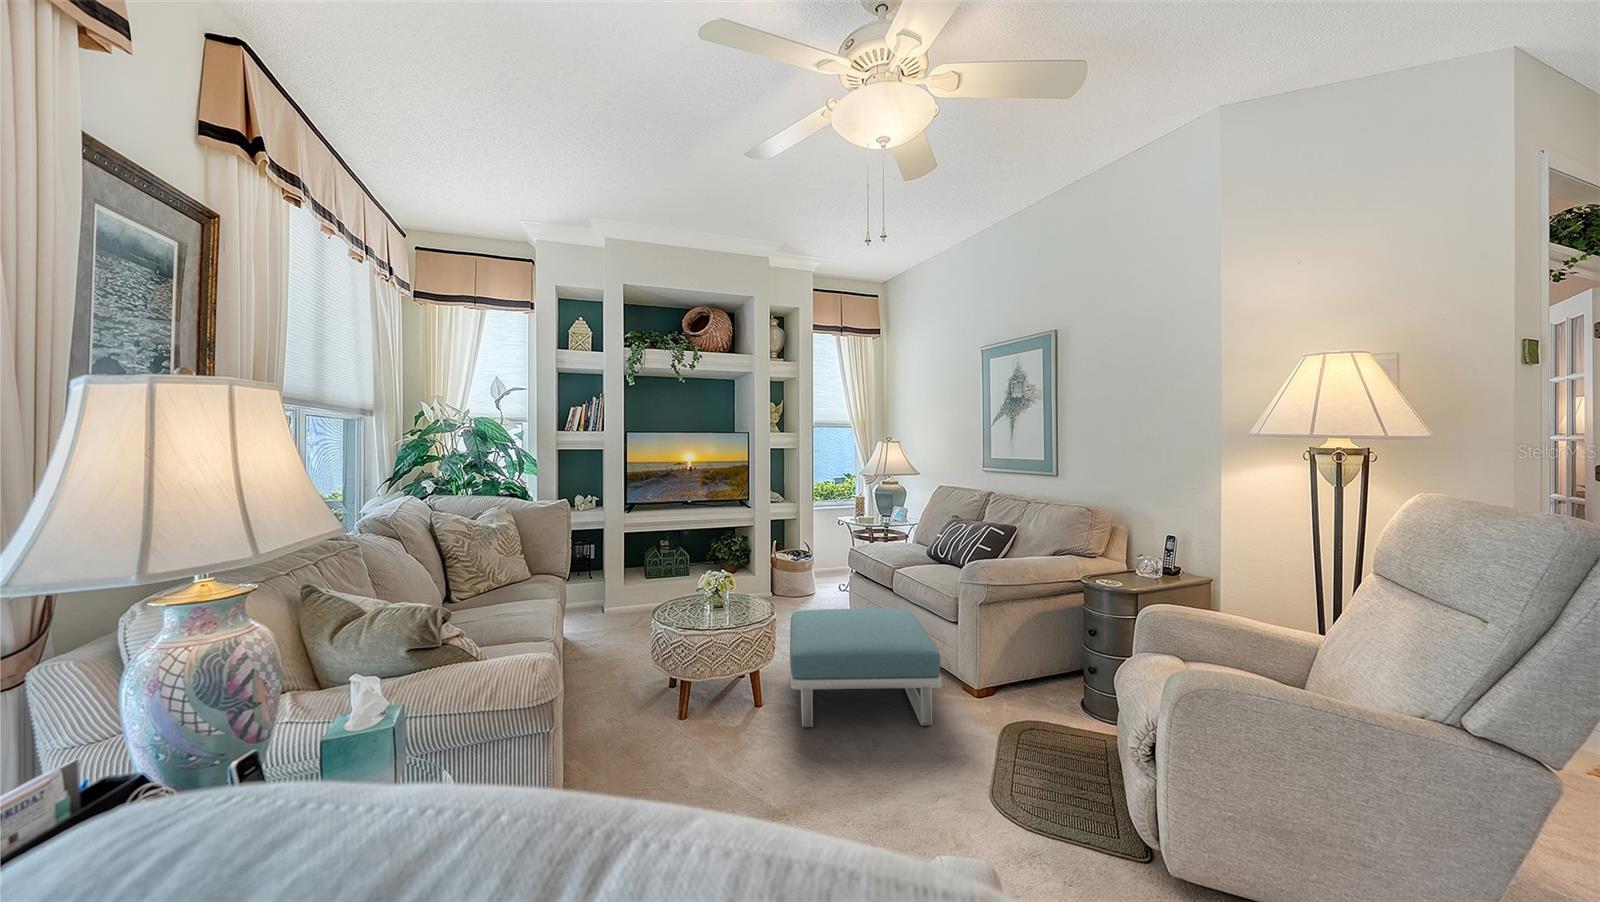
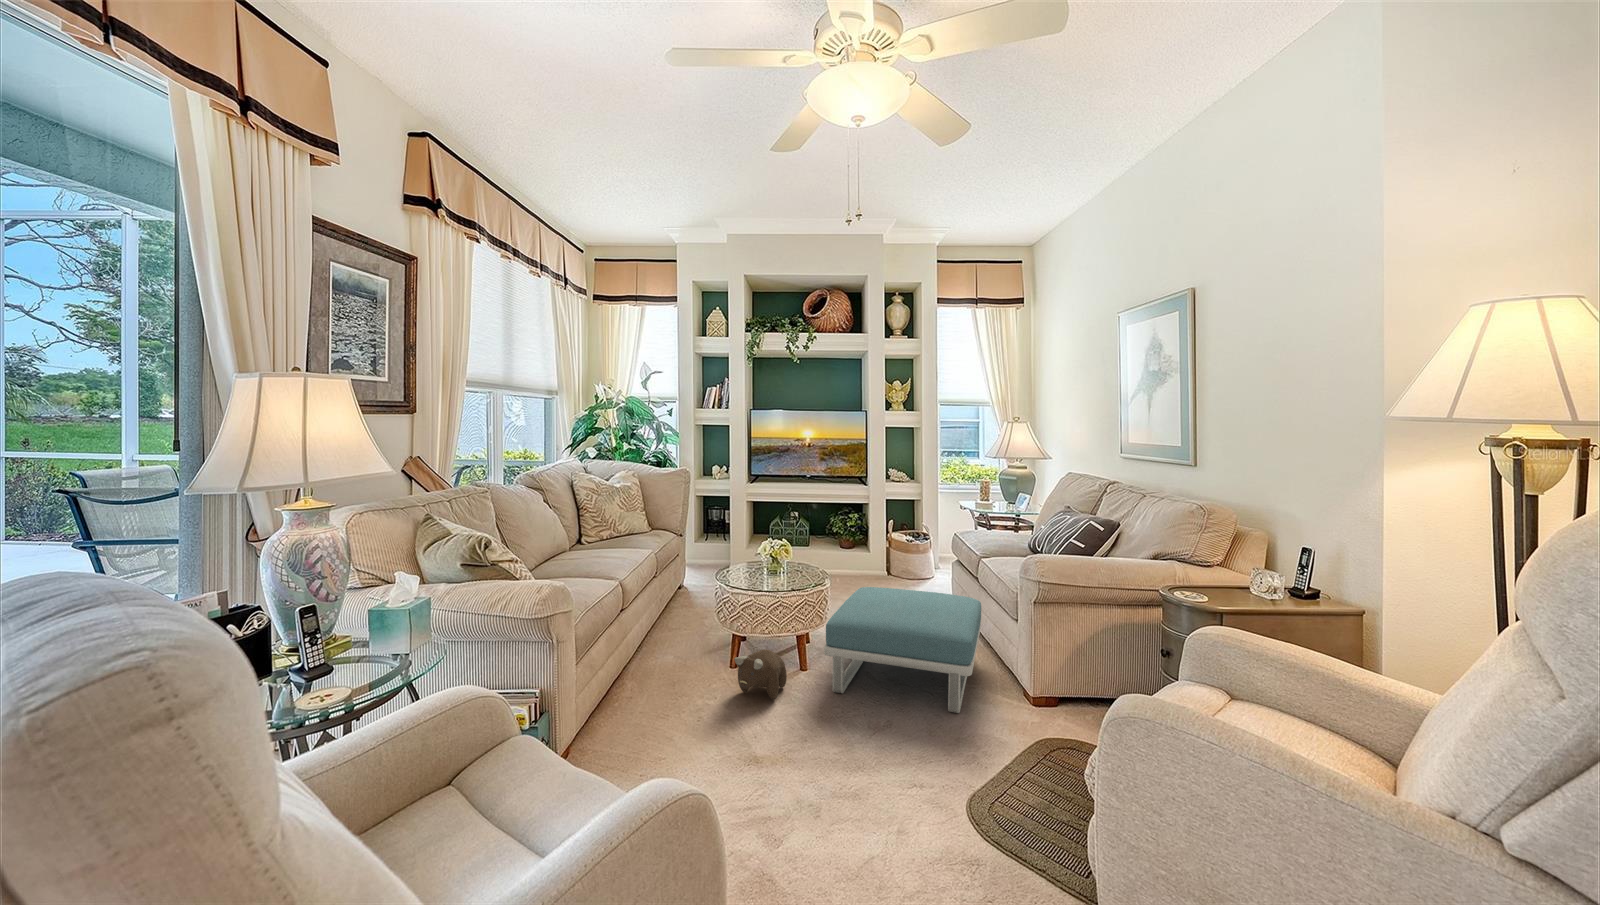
plush toy: none [702,693,753,748] -> present [734,649,787,699]

